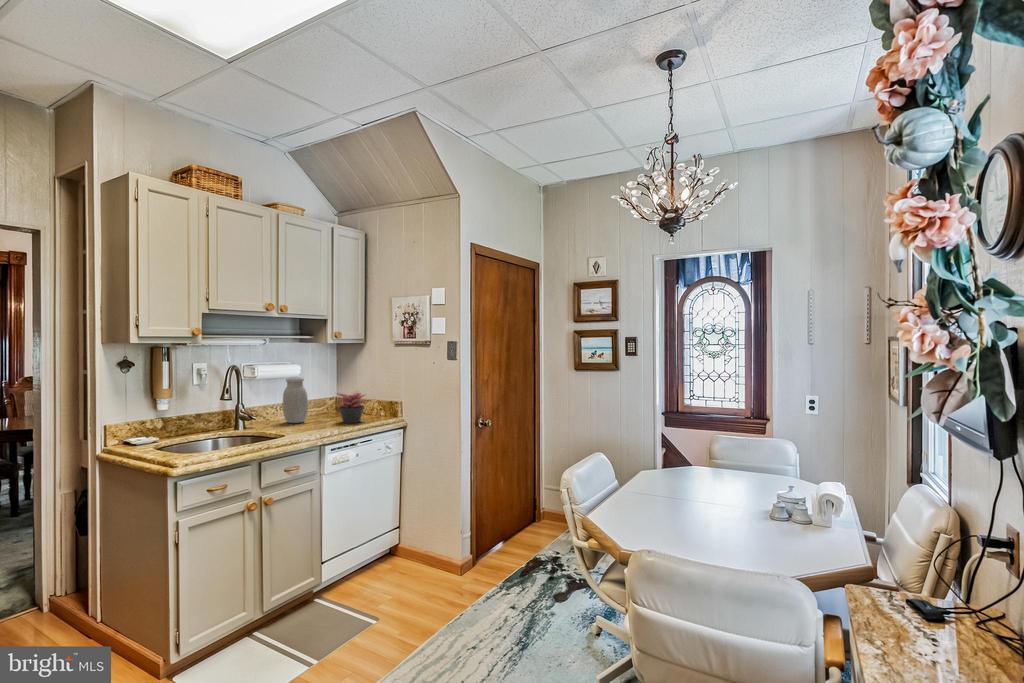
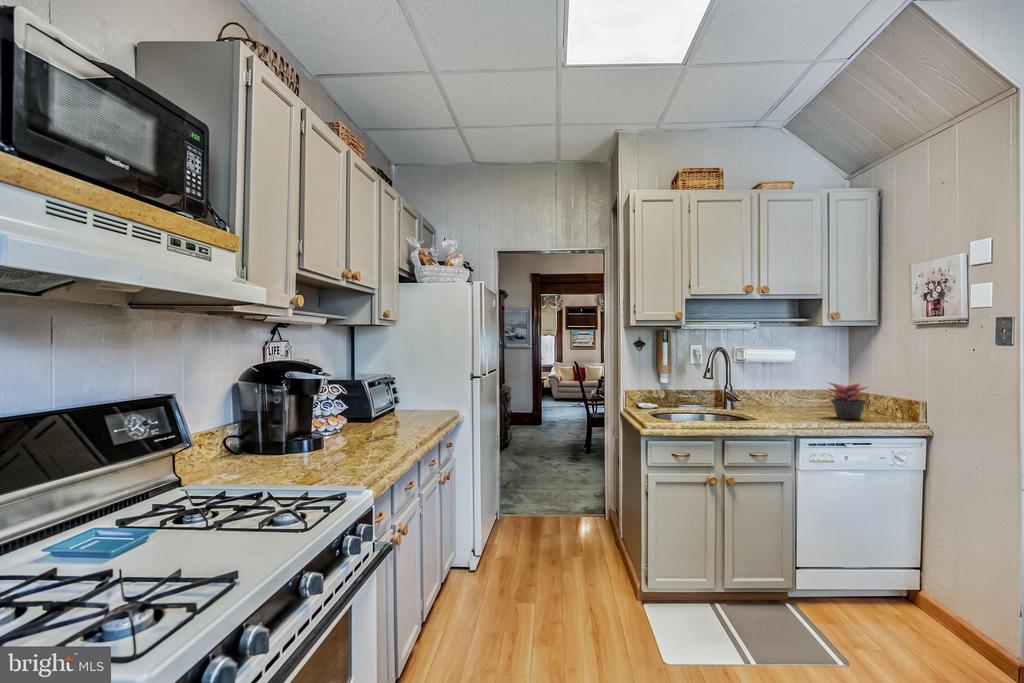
jar: present [283,377,308,423] -> none [772,363,799,412]

